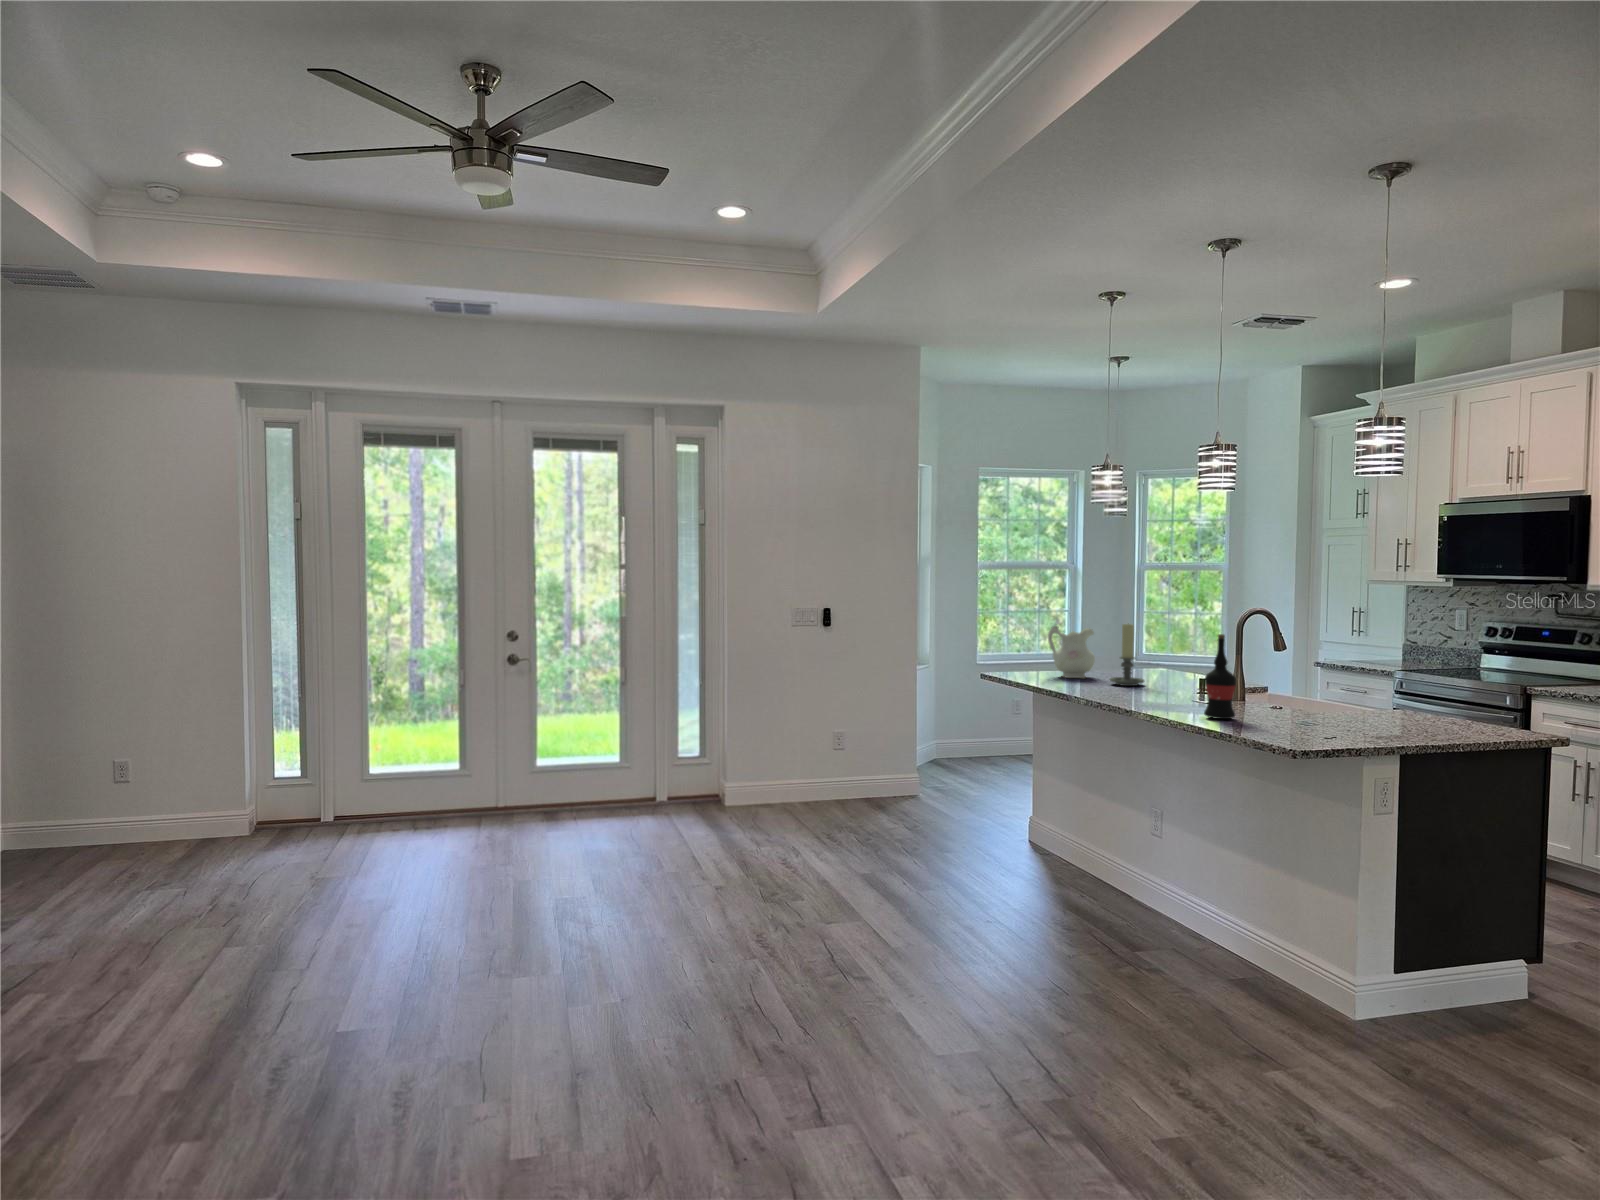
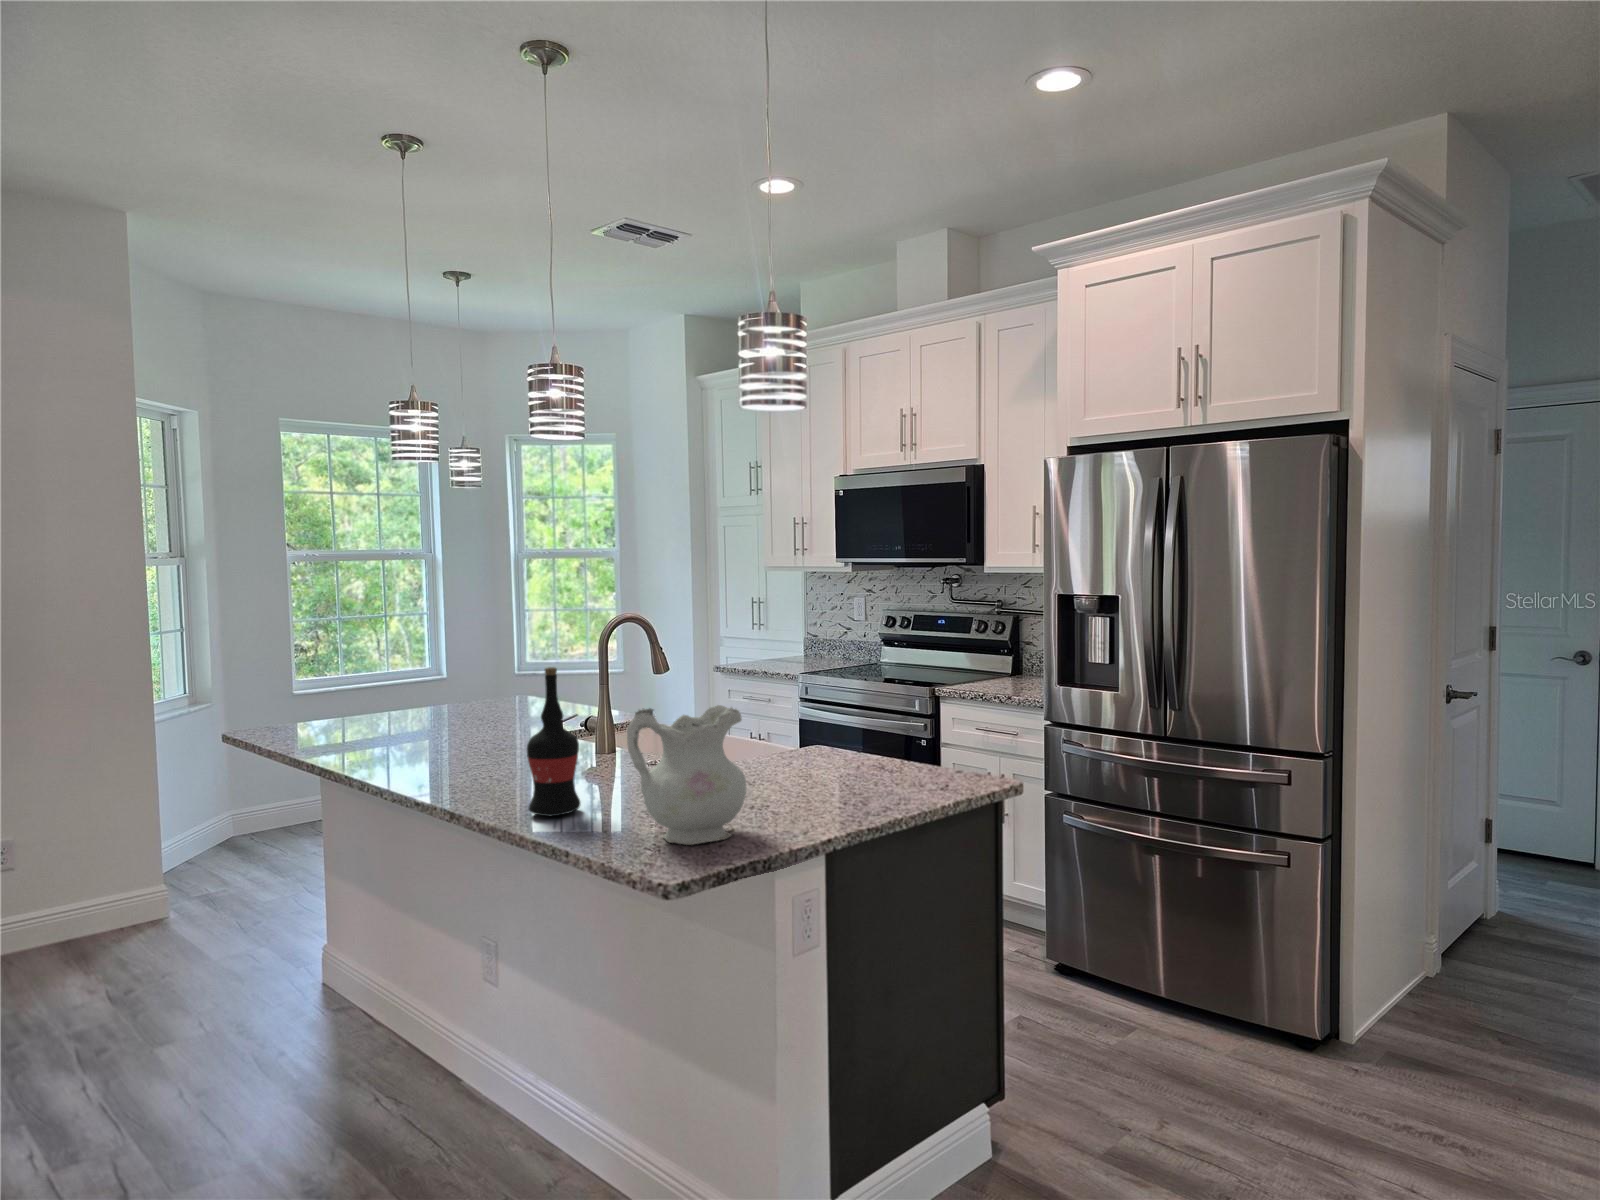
candle holder: present [1110,624,1144,686] -> none [416,645,471,745]
ceramic pitcher: present [1048,626,1095,678] -> present [627,705,746,845]

